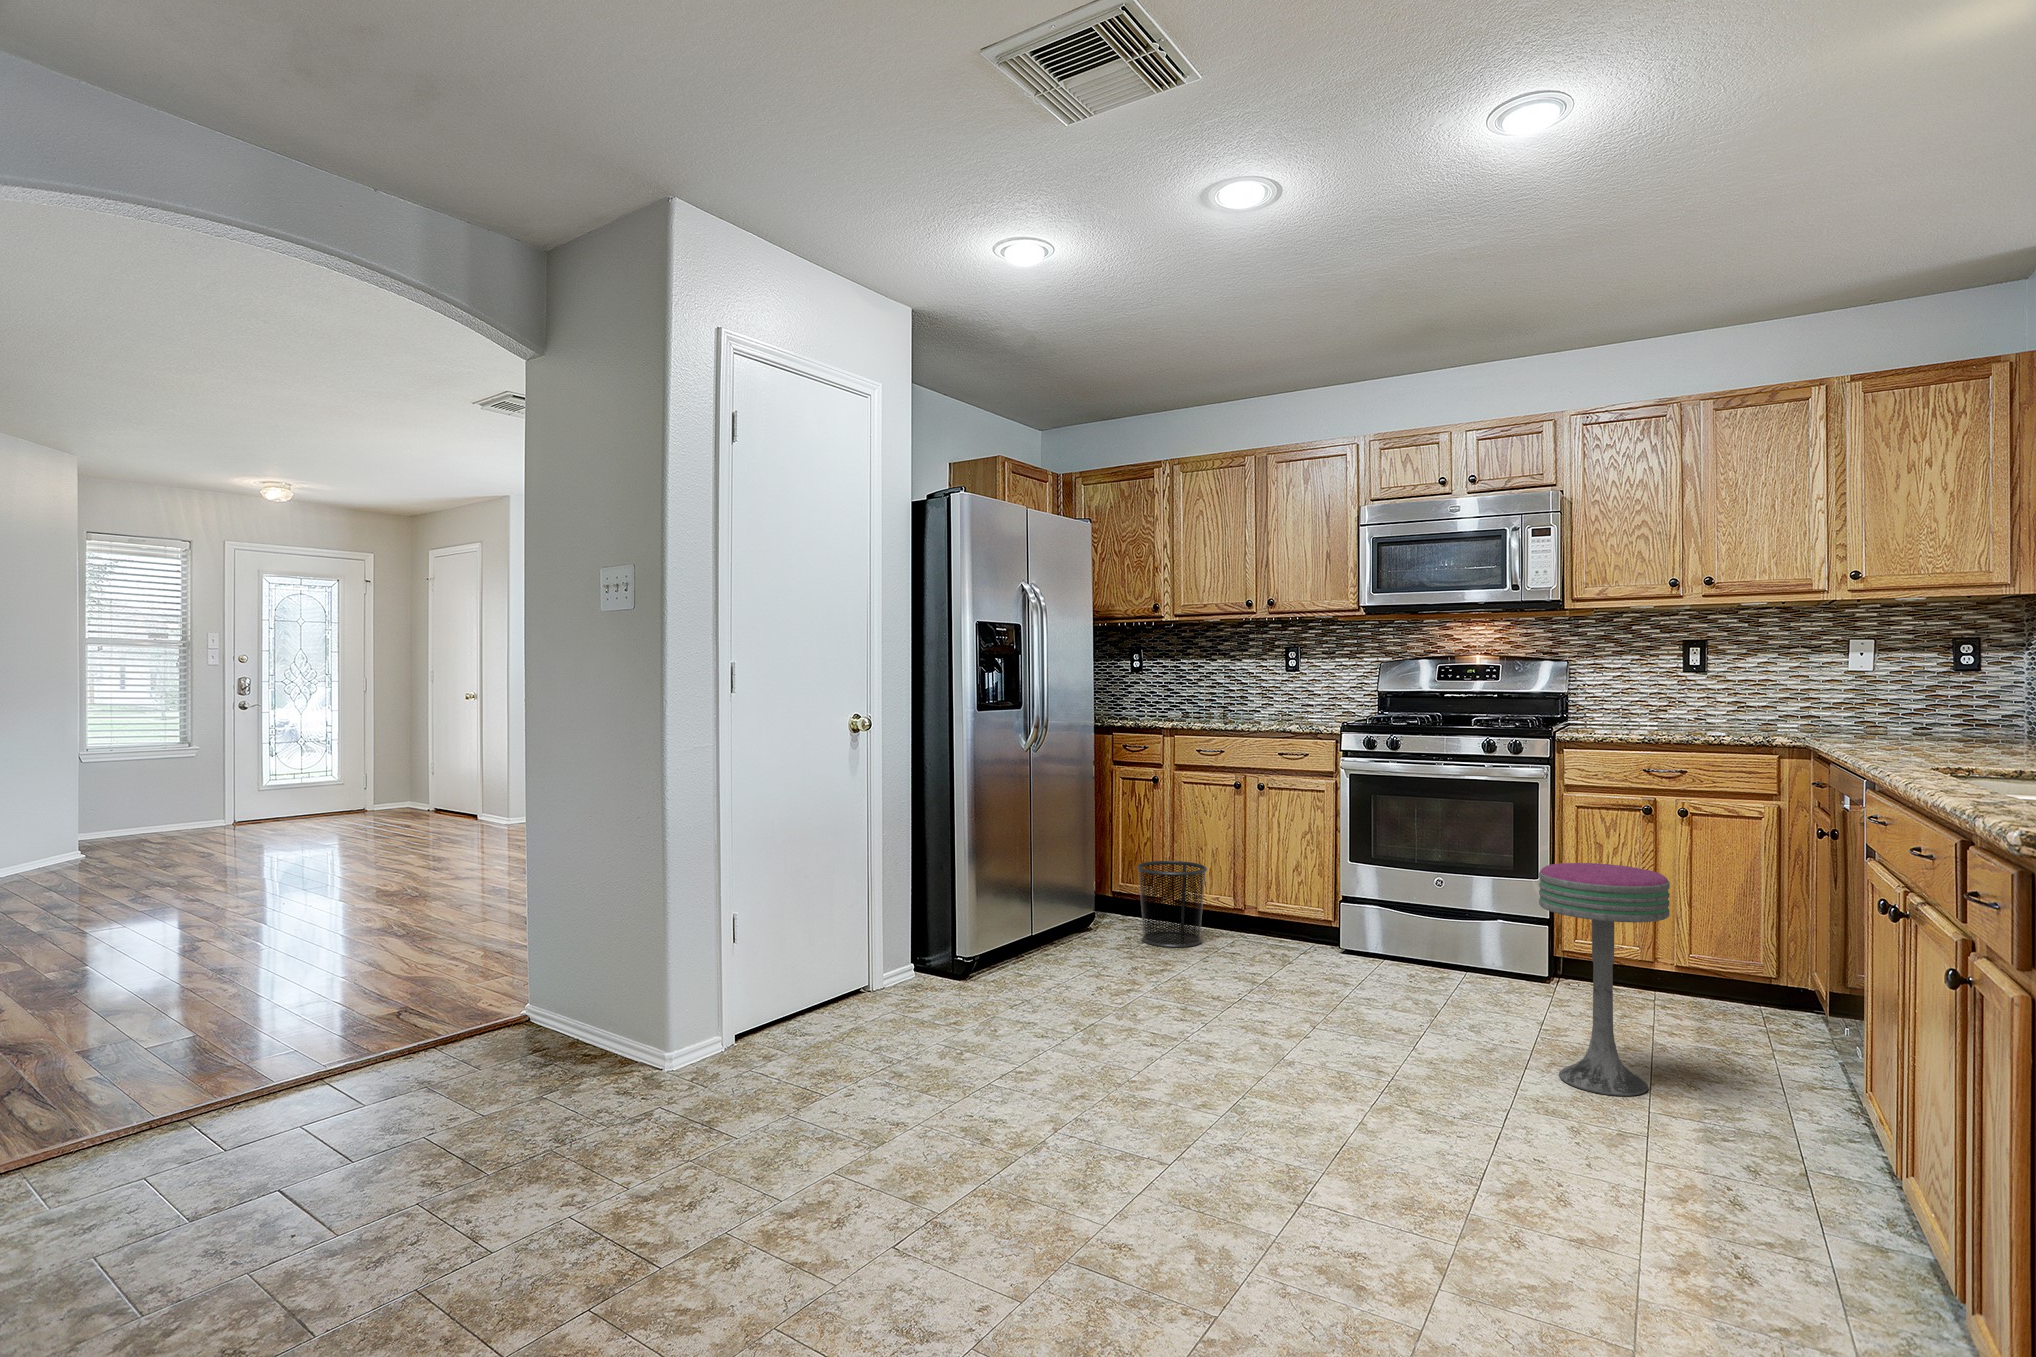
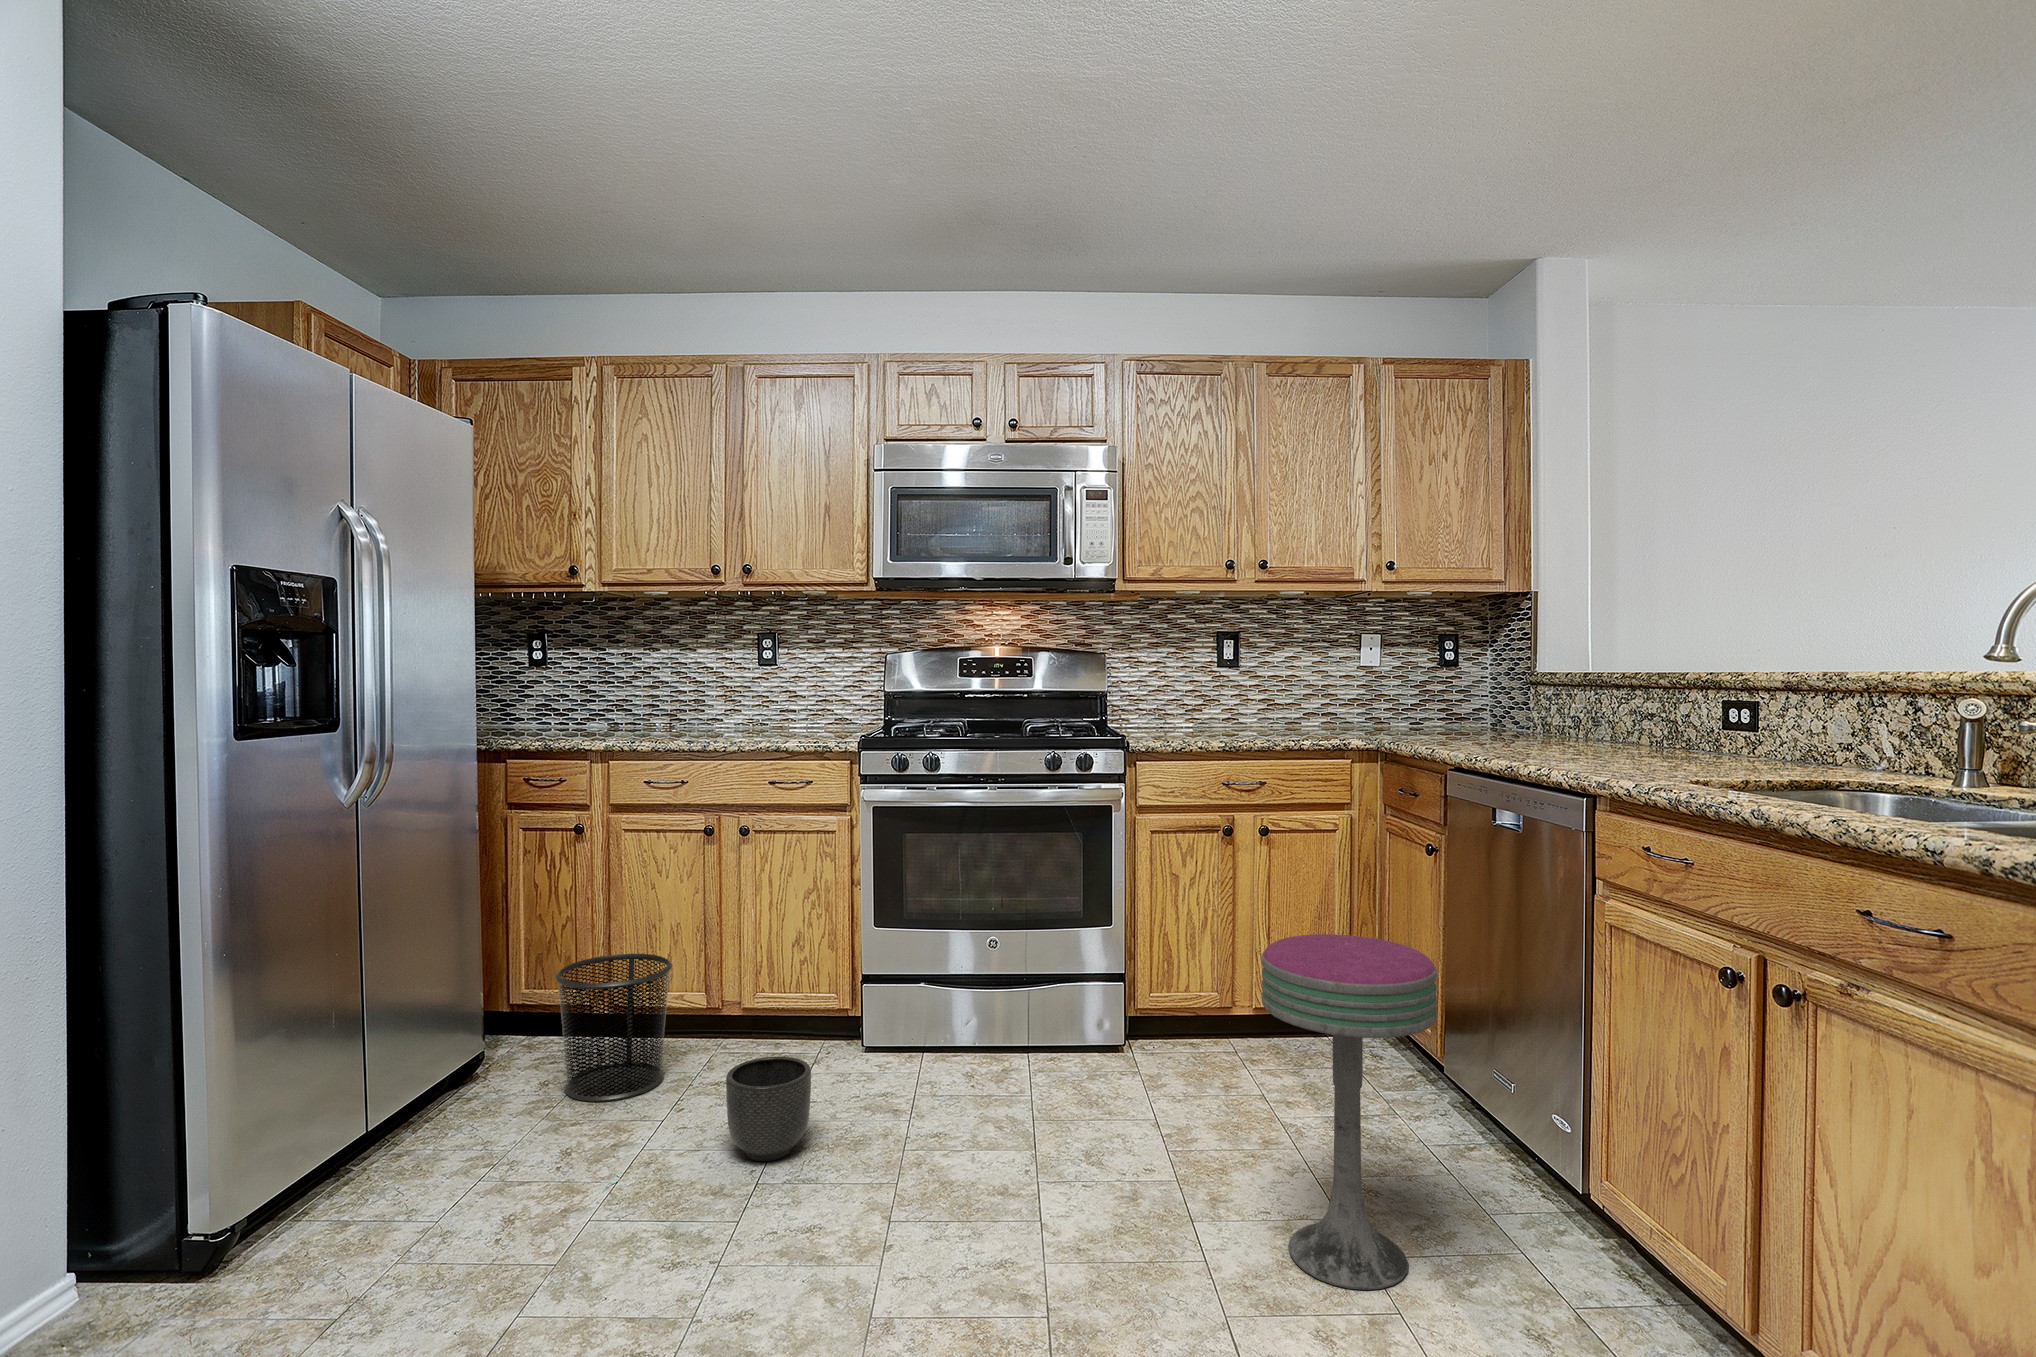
planter: none [1224,924,1277,983] -> present [726,1056,811,1161]

